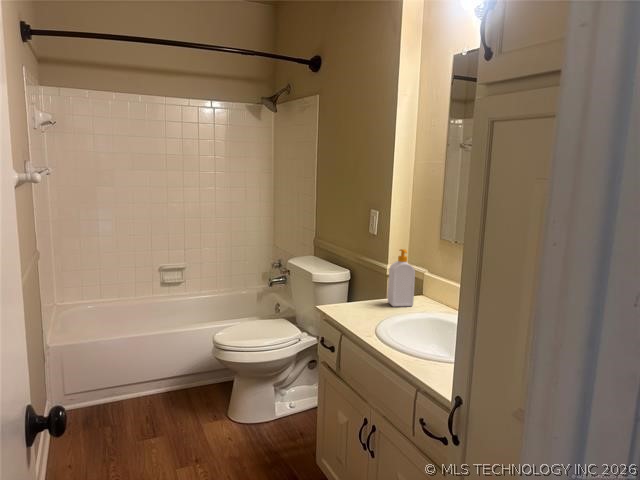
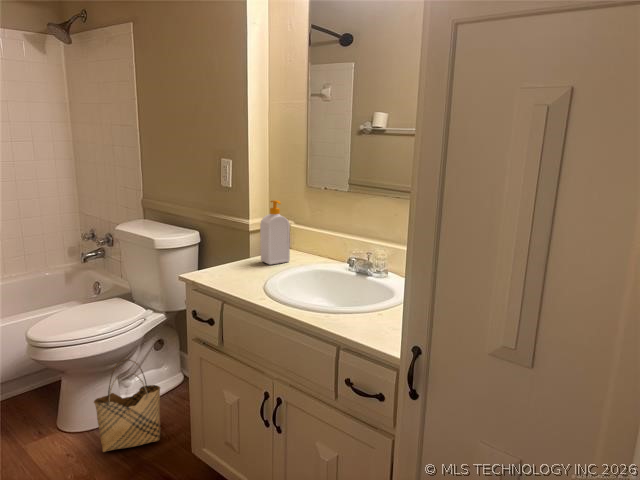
woven basket: none [250,370,302,446] -> present [94,359,160,452]

